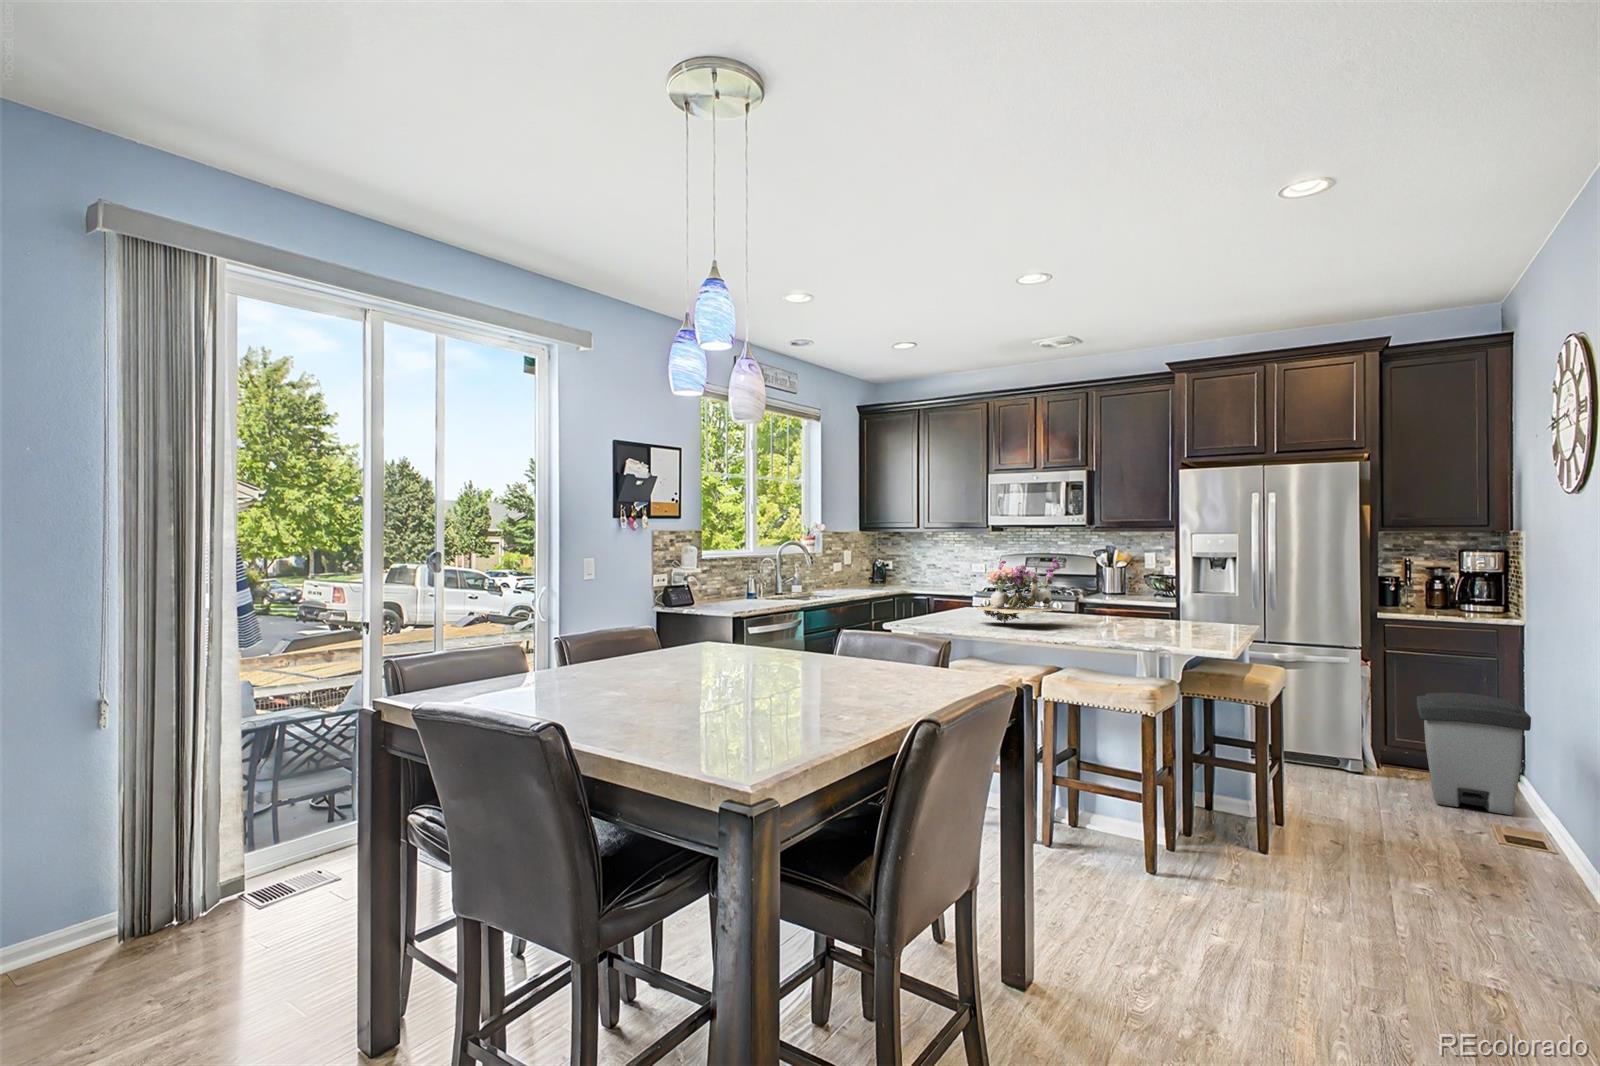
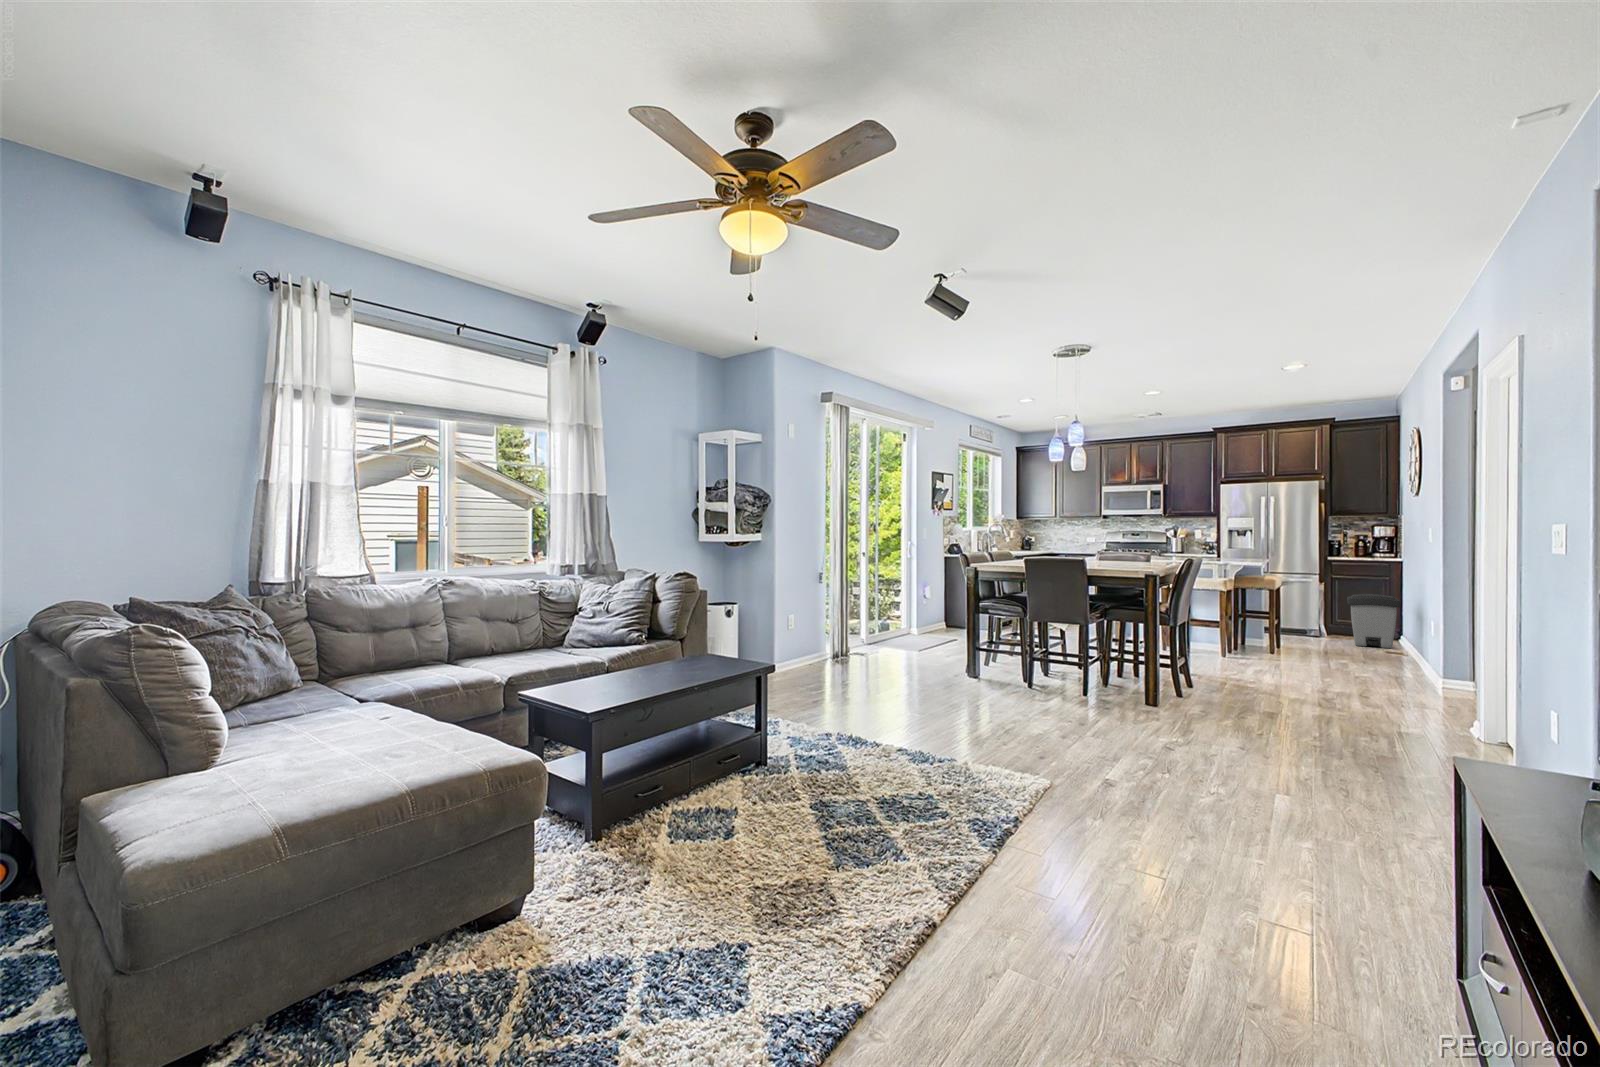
flower arrangement: present [974,557,1063,623] -> none [1130,526,1176,558]

